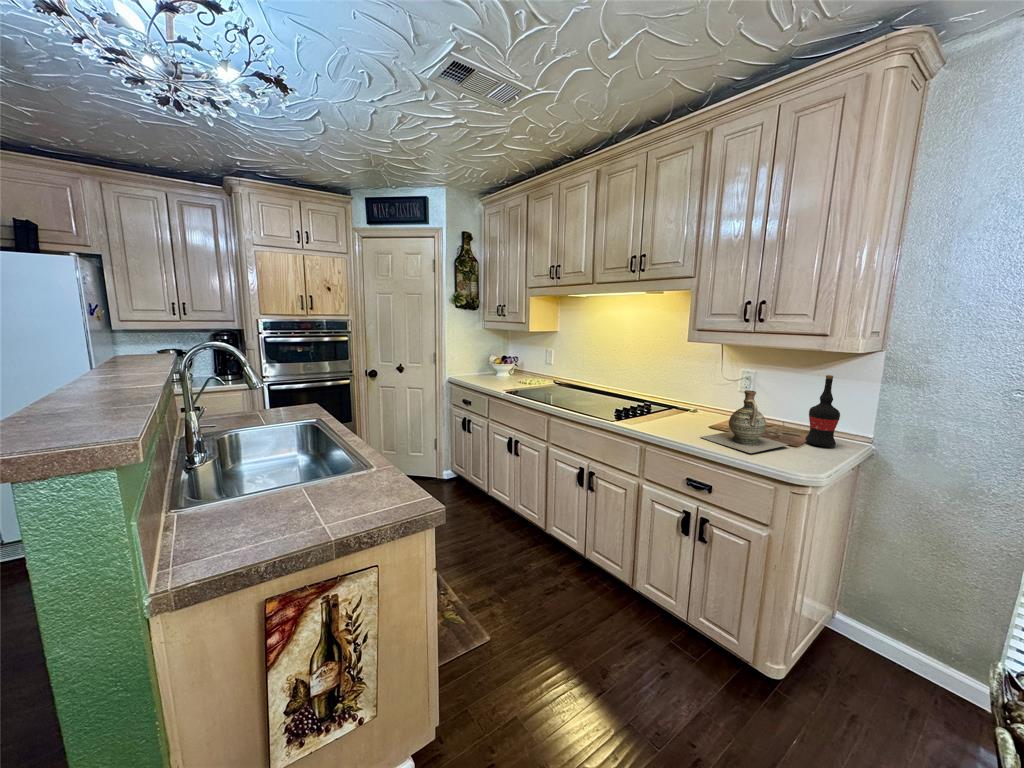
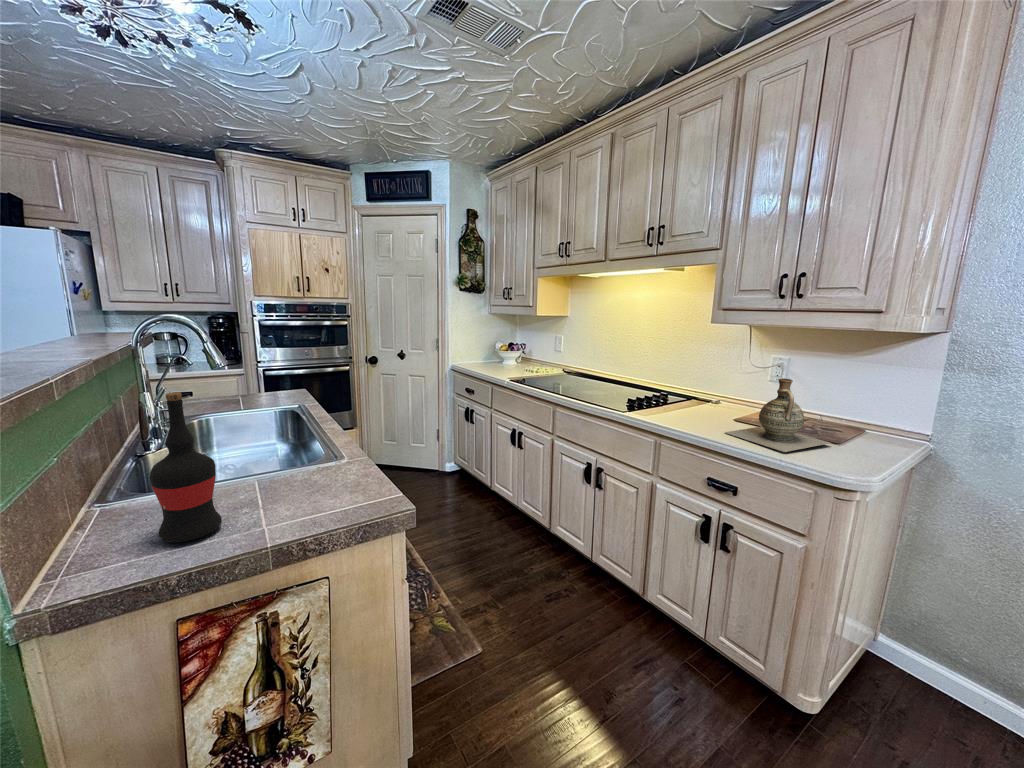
wine bottle: present [805,375,840,447] -> present [150,392,222,542]

